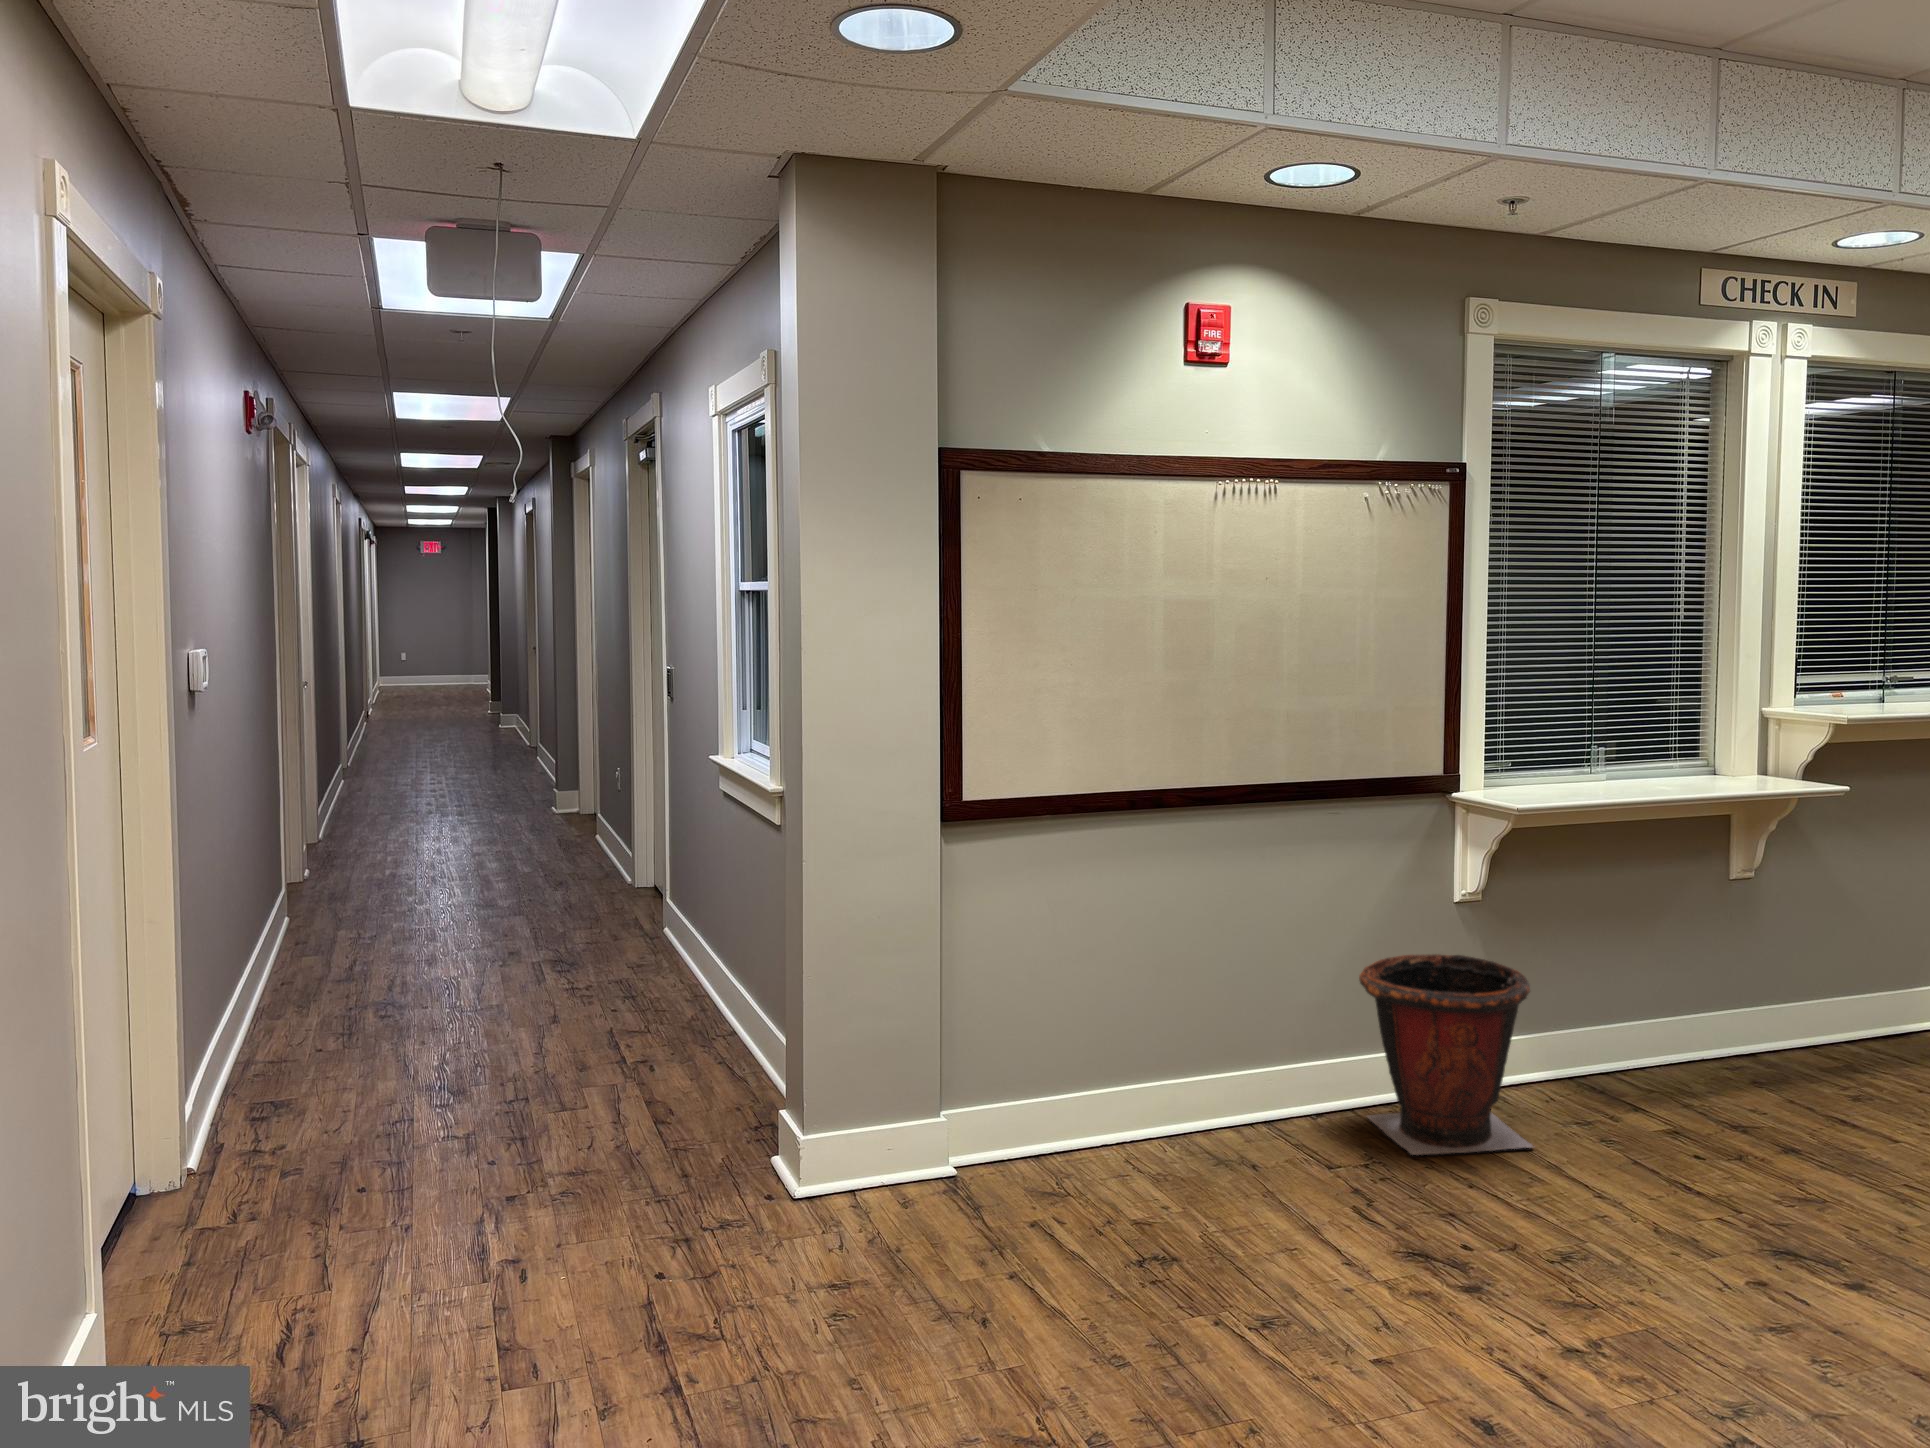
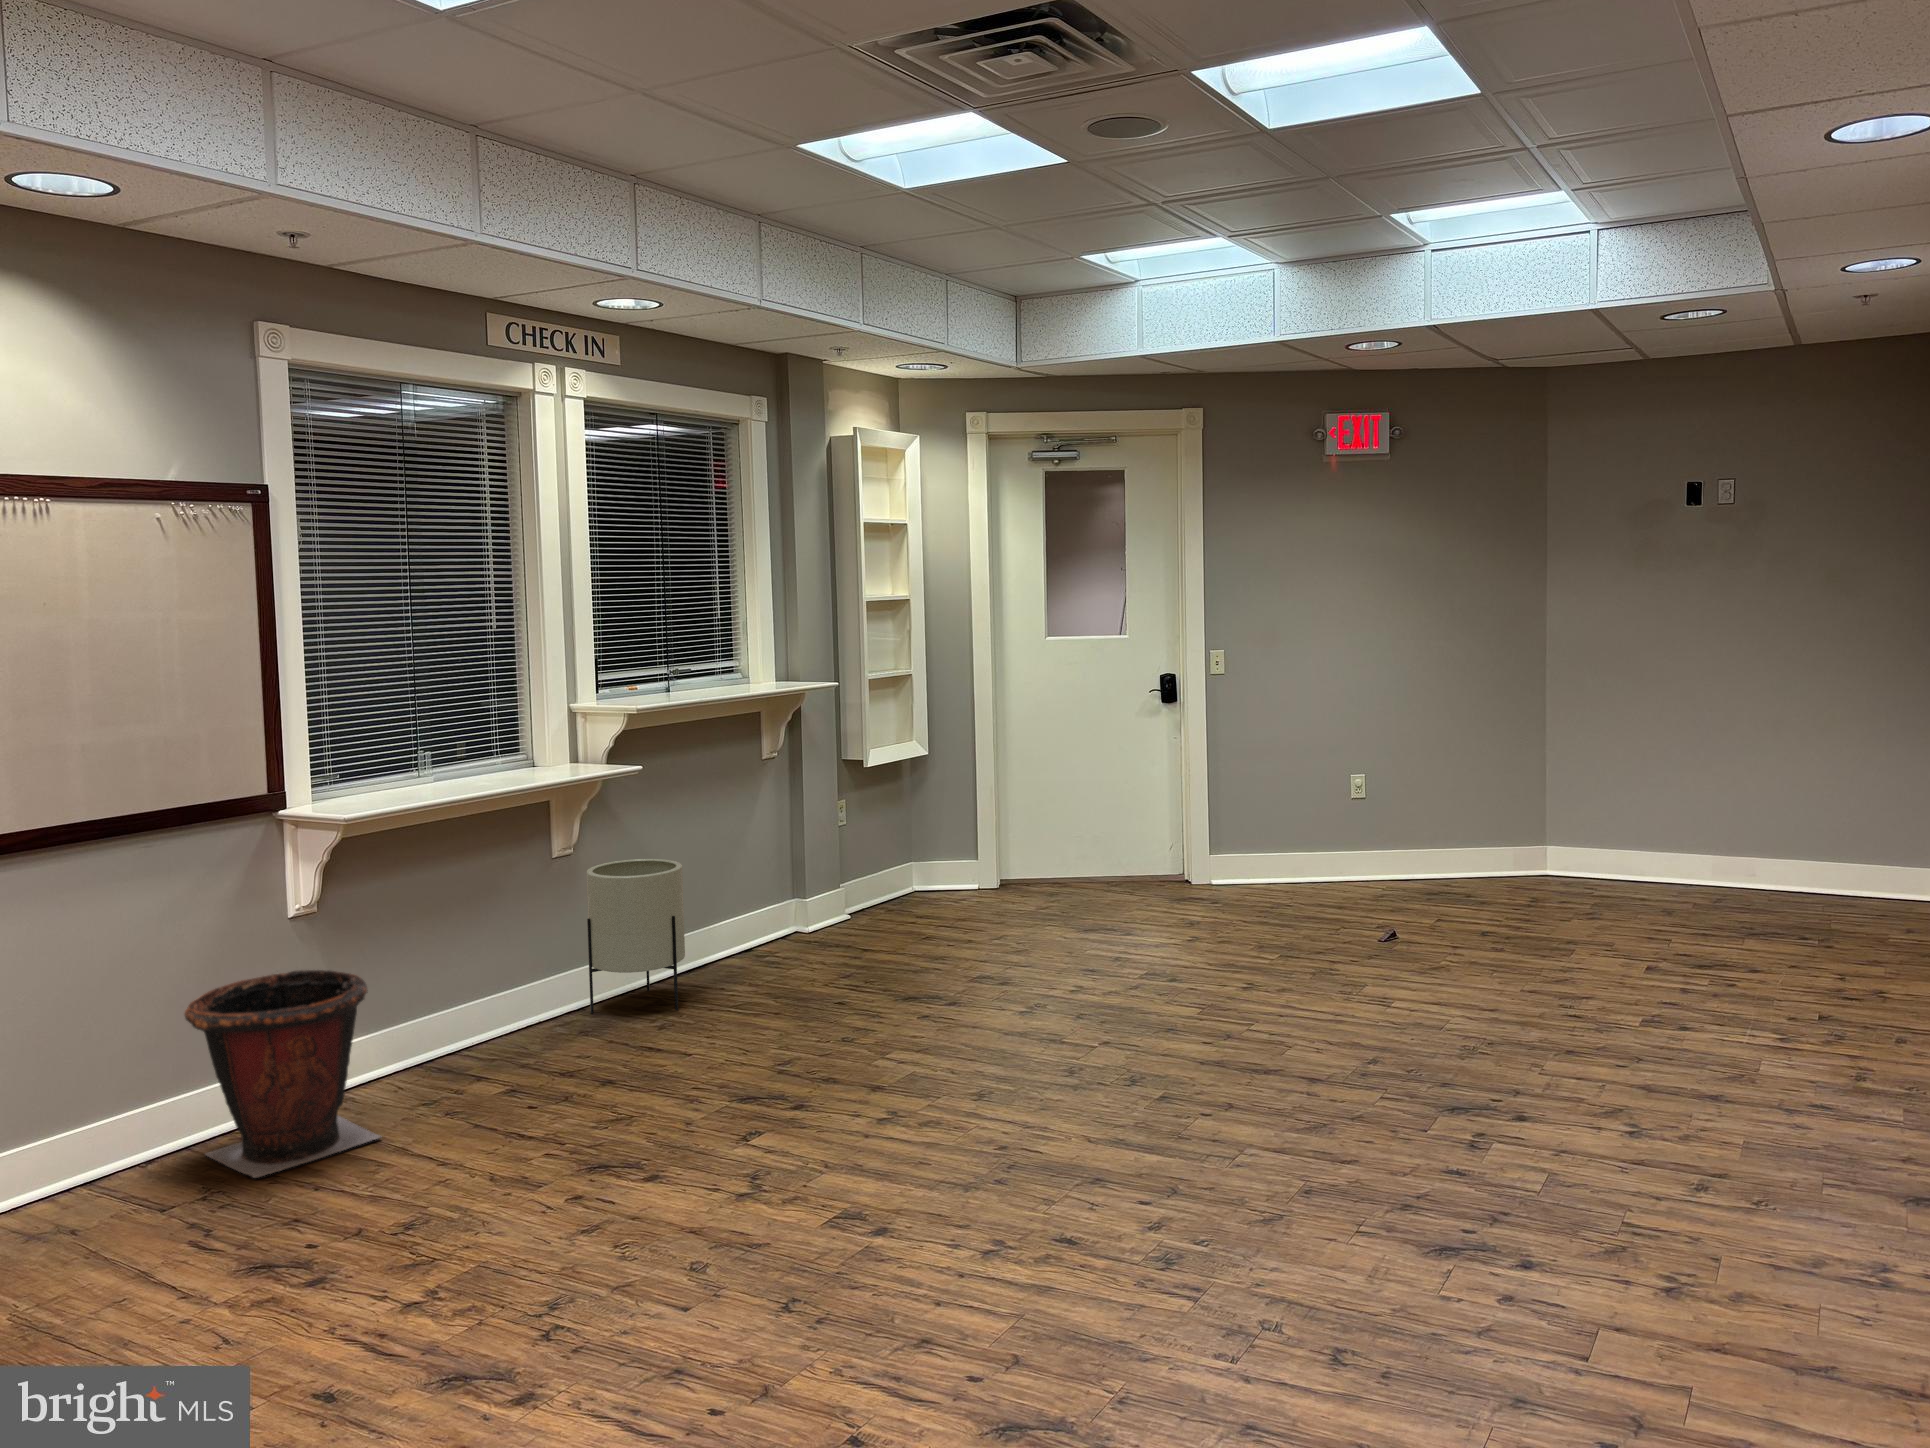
planter: none [1763,895,1895,1086] -> present [587,859,685,1013]

